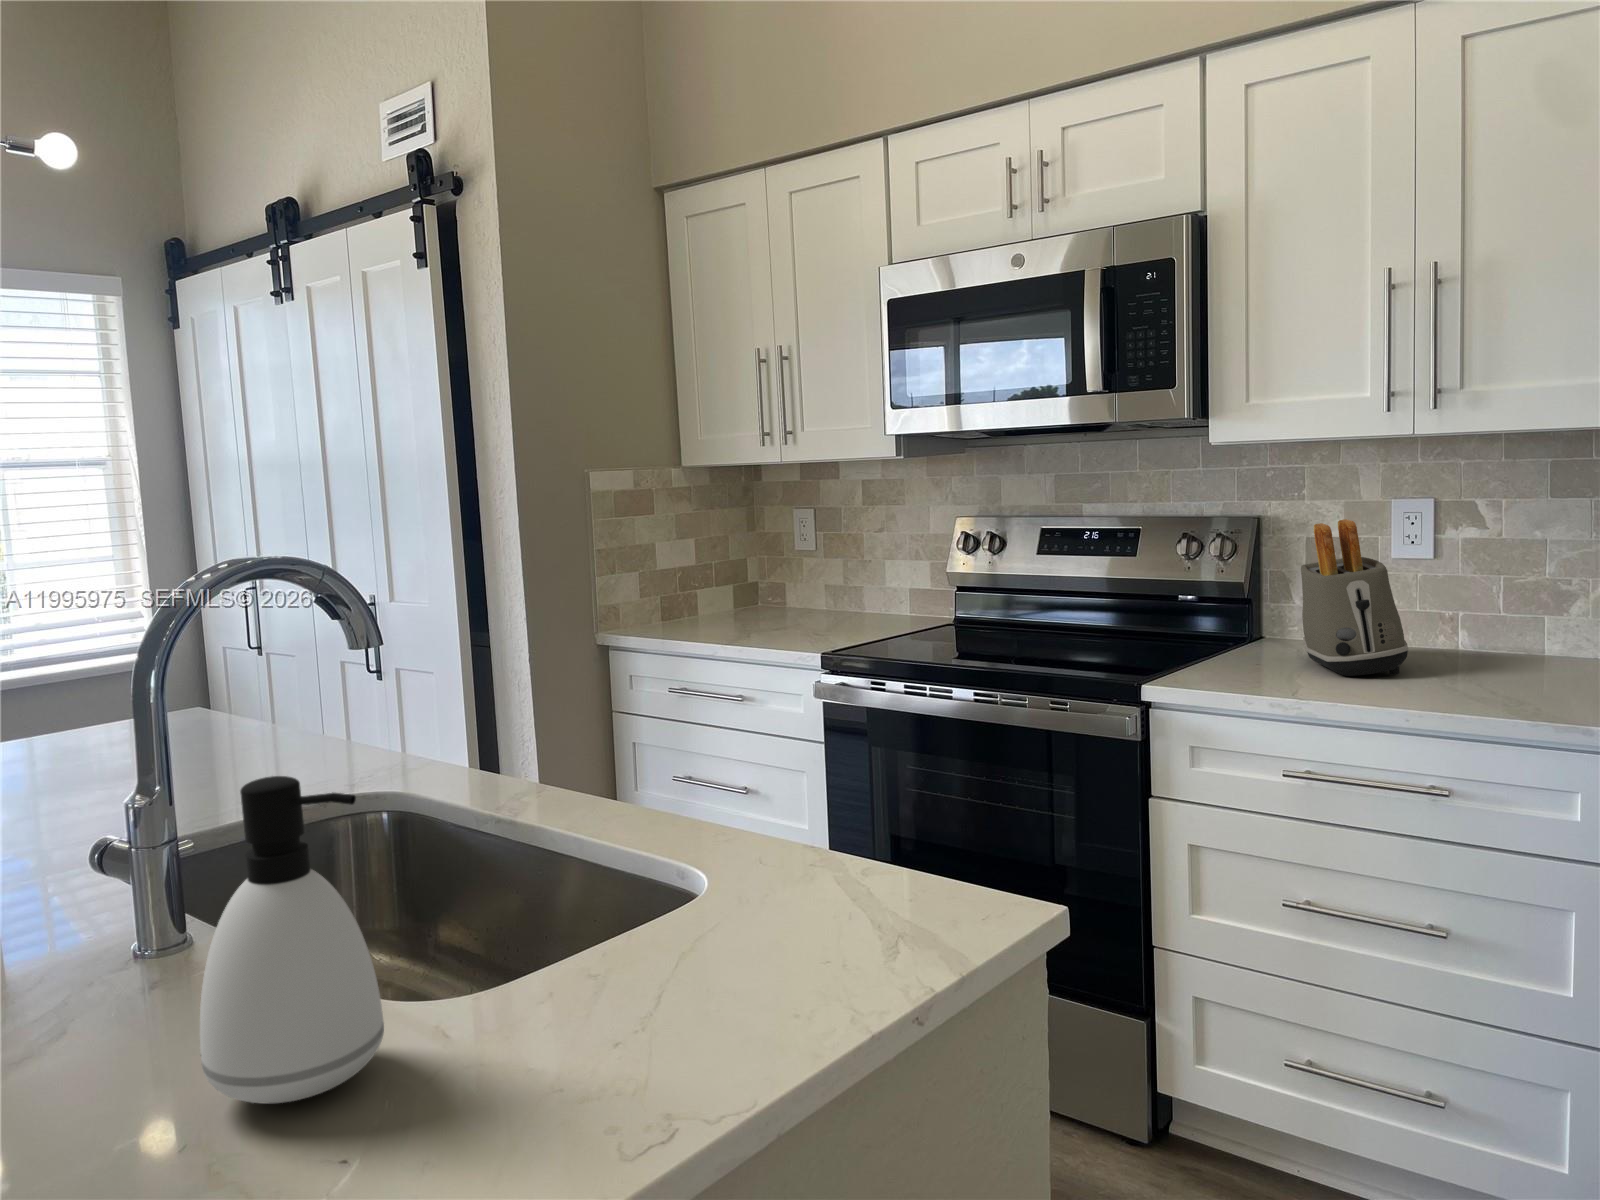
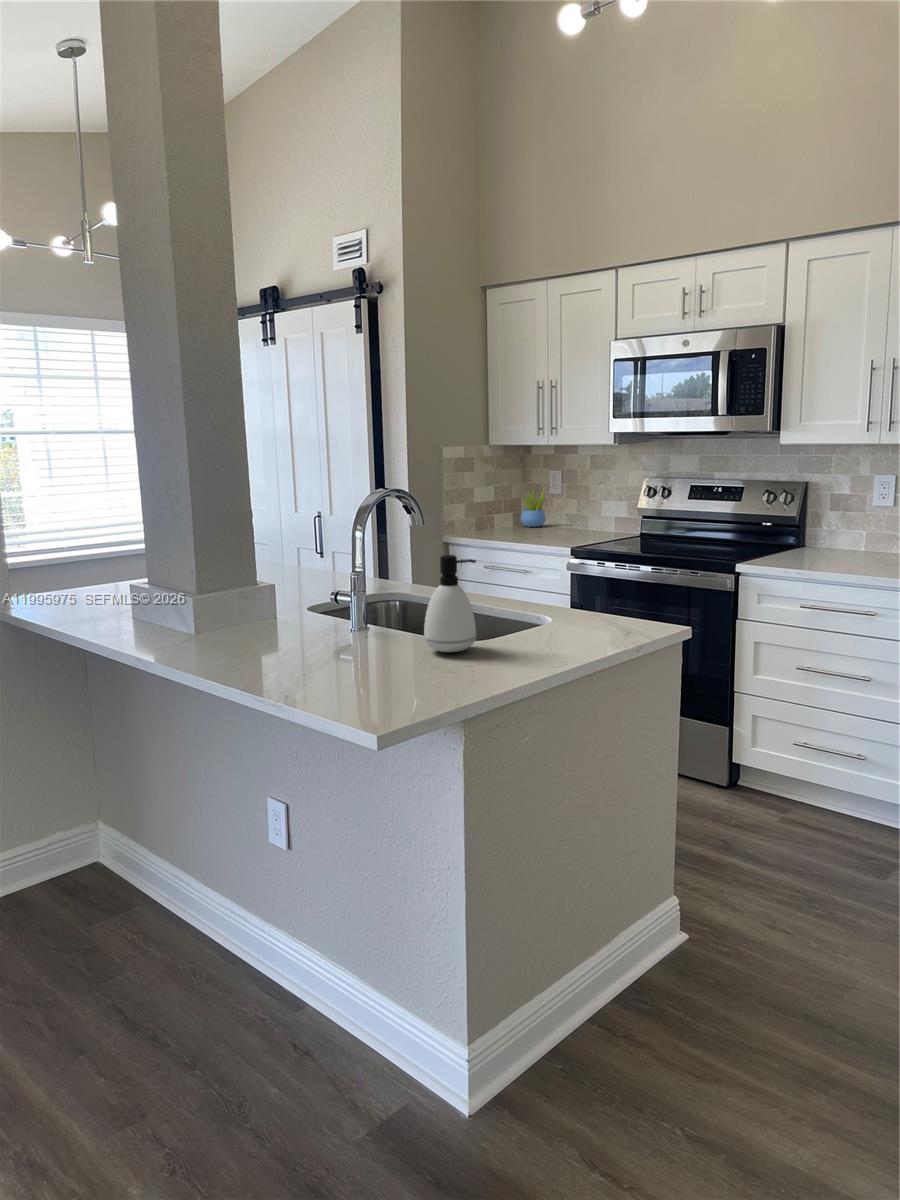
toaster: present [1301,519,1408,676] -> none [821,485,870,563]
succulent plant: none [743,540,789,612] -> present [521,490,546,527]

